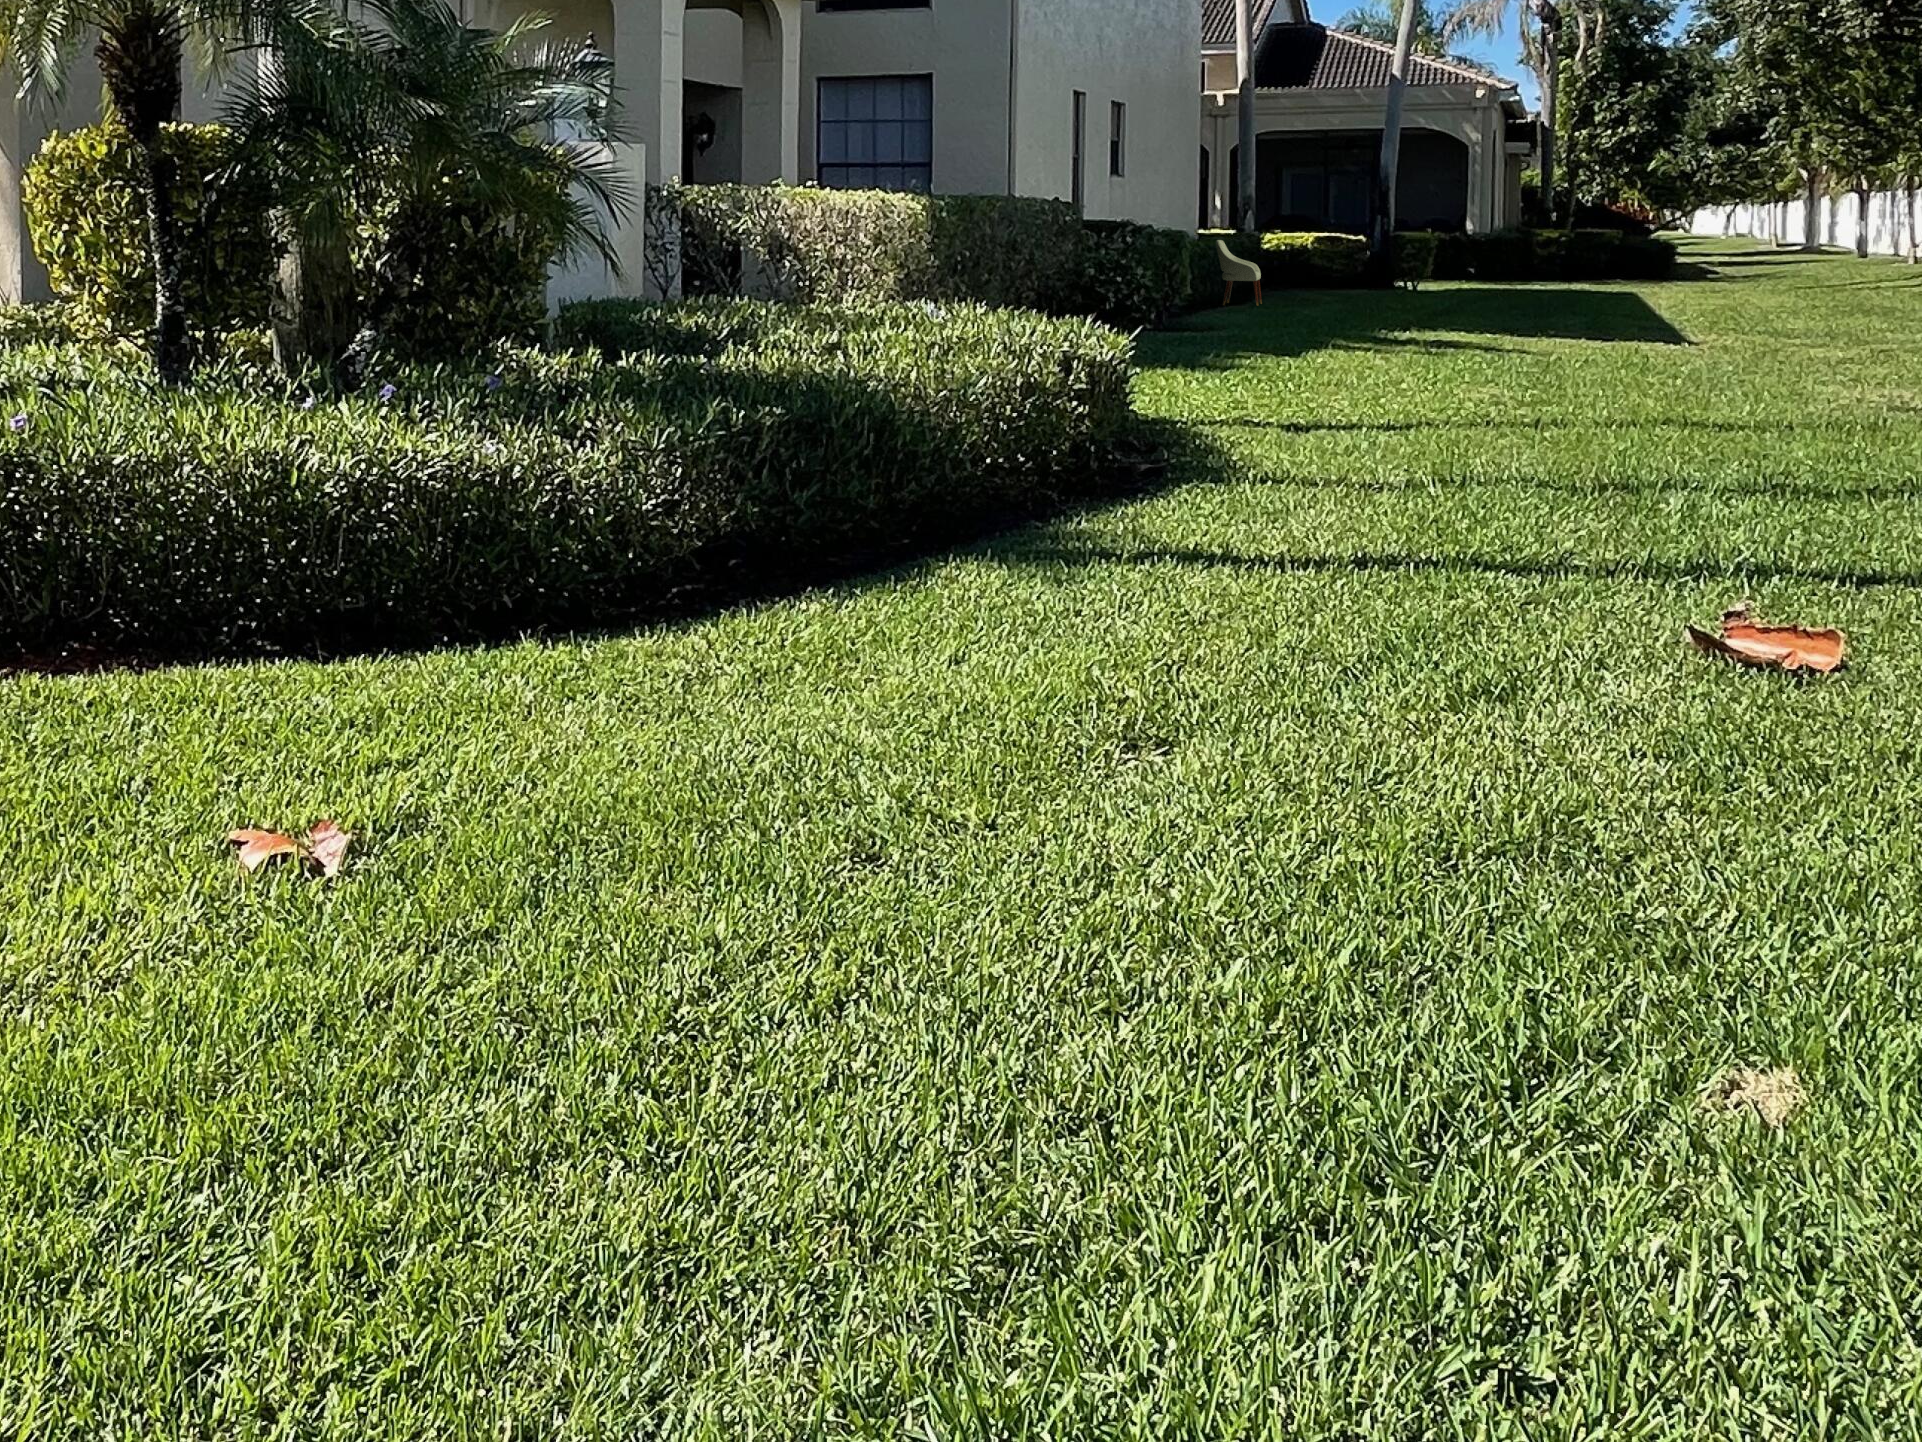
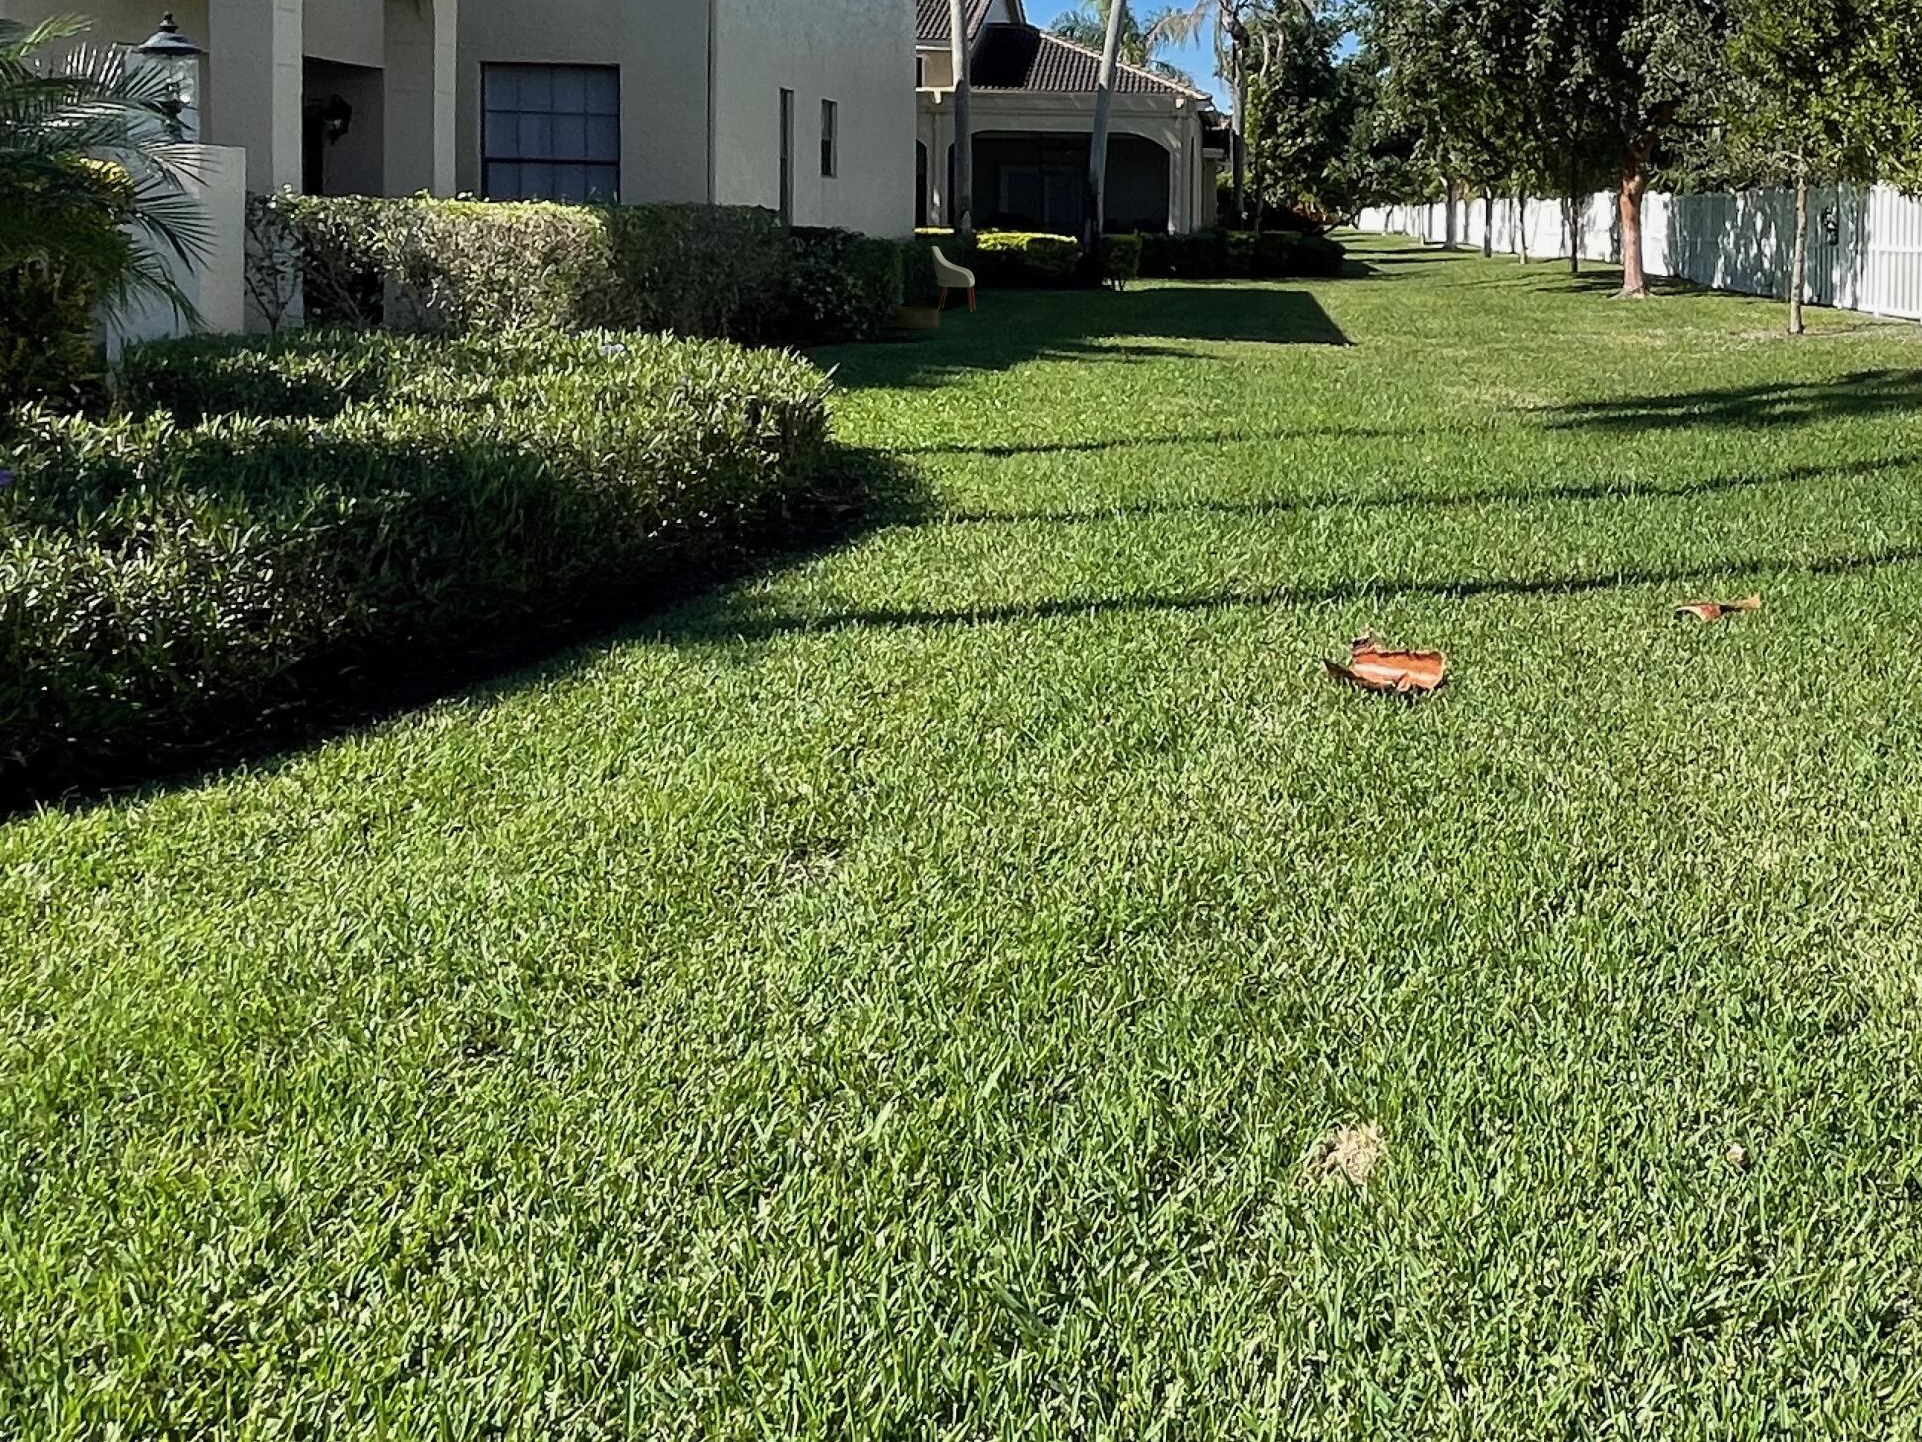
basket: none [1184,293,1226,320] -> present [897,305,939,329]

